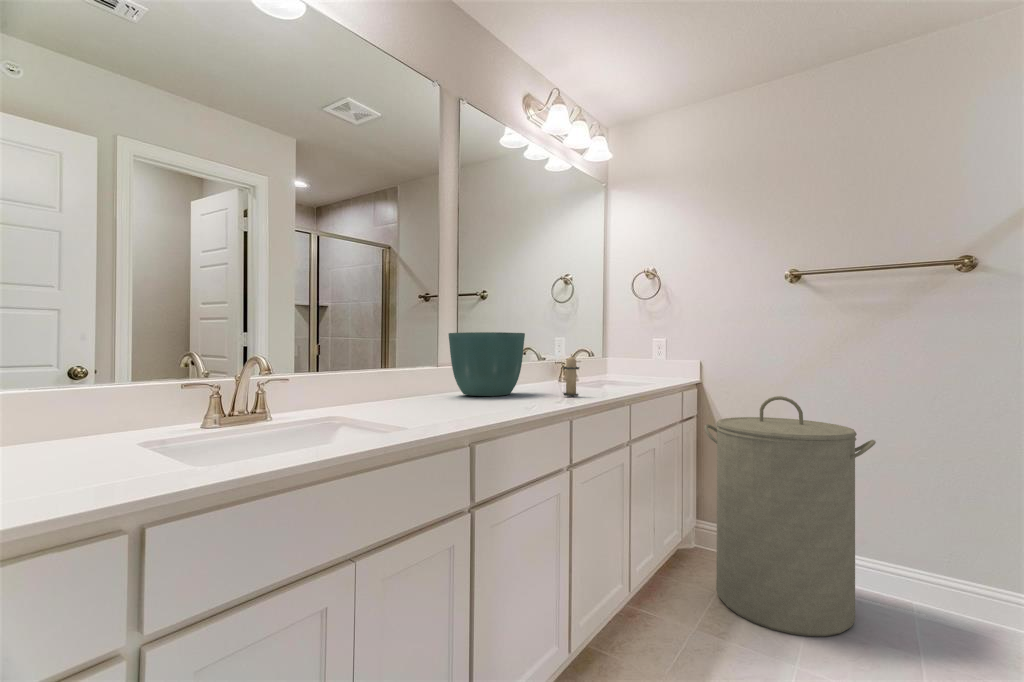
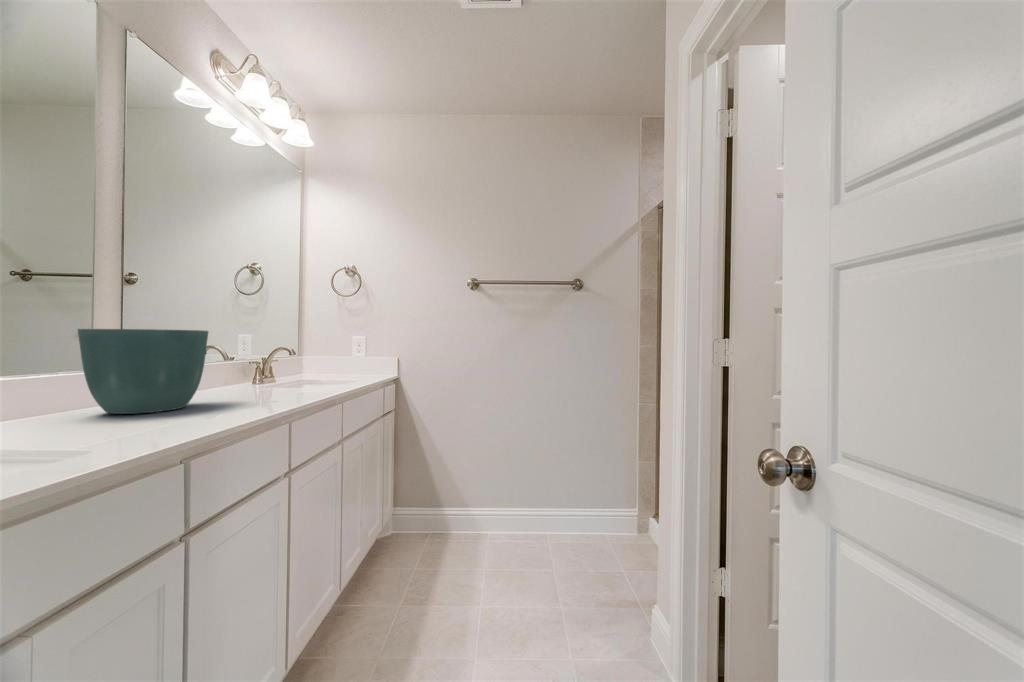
candle: present [563,354,579,396] -> none [261,356,288,406]
laundry hamper: present [704,396,876,636] -> none [405,387,533,587]

